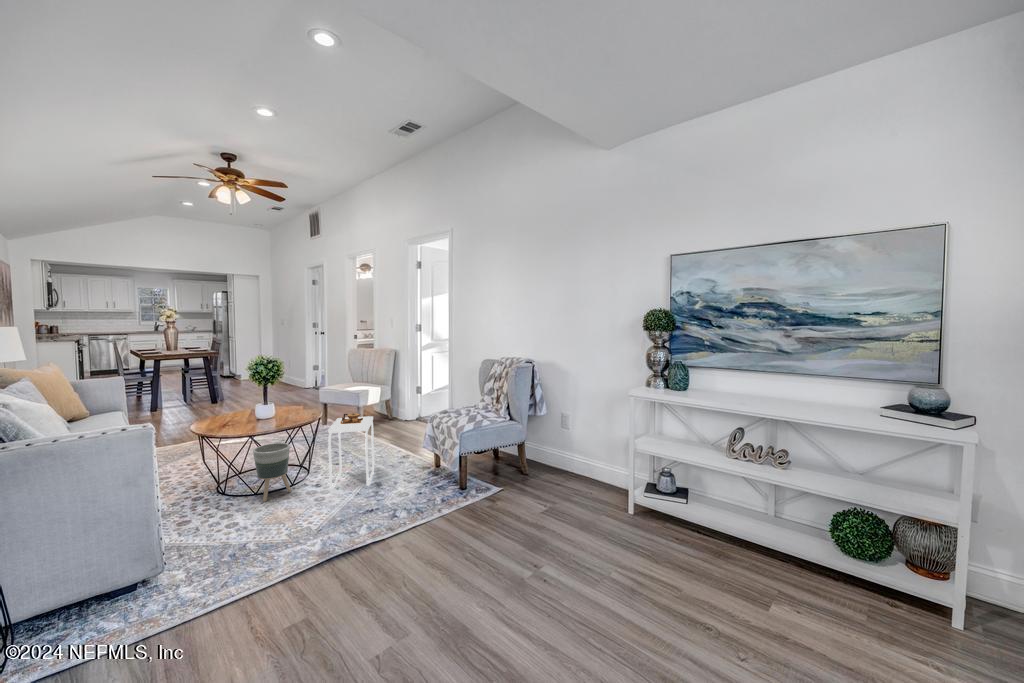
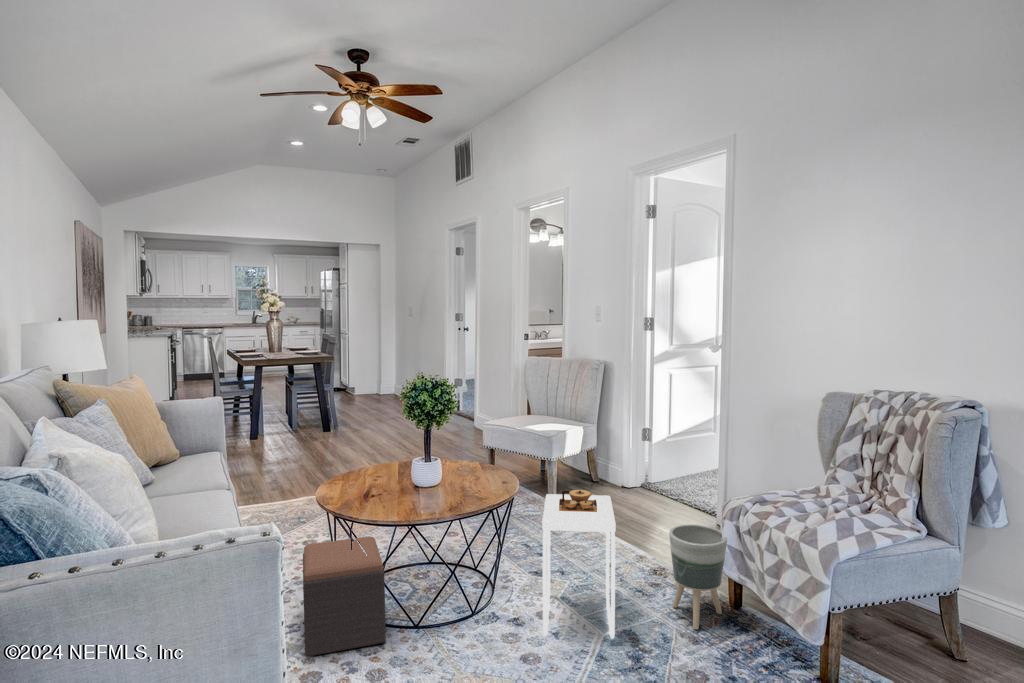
planter: present [253,443,291,502] -> present [669,524,727,630]
footstool: none [180,448,236,514] -> present [303,536,386,657]

